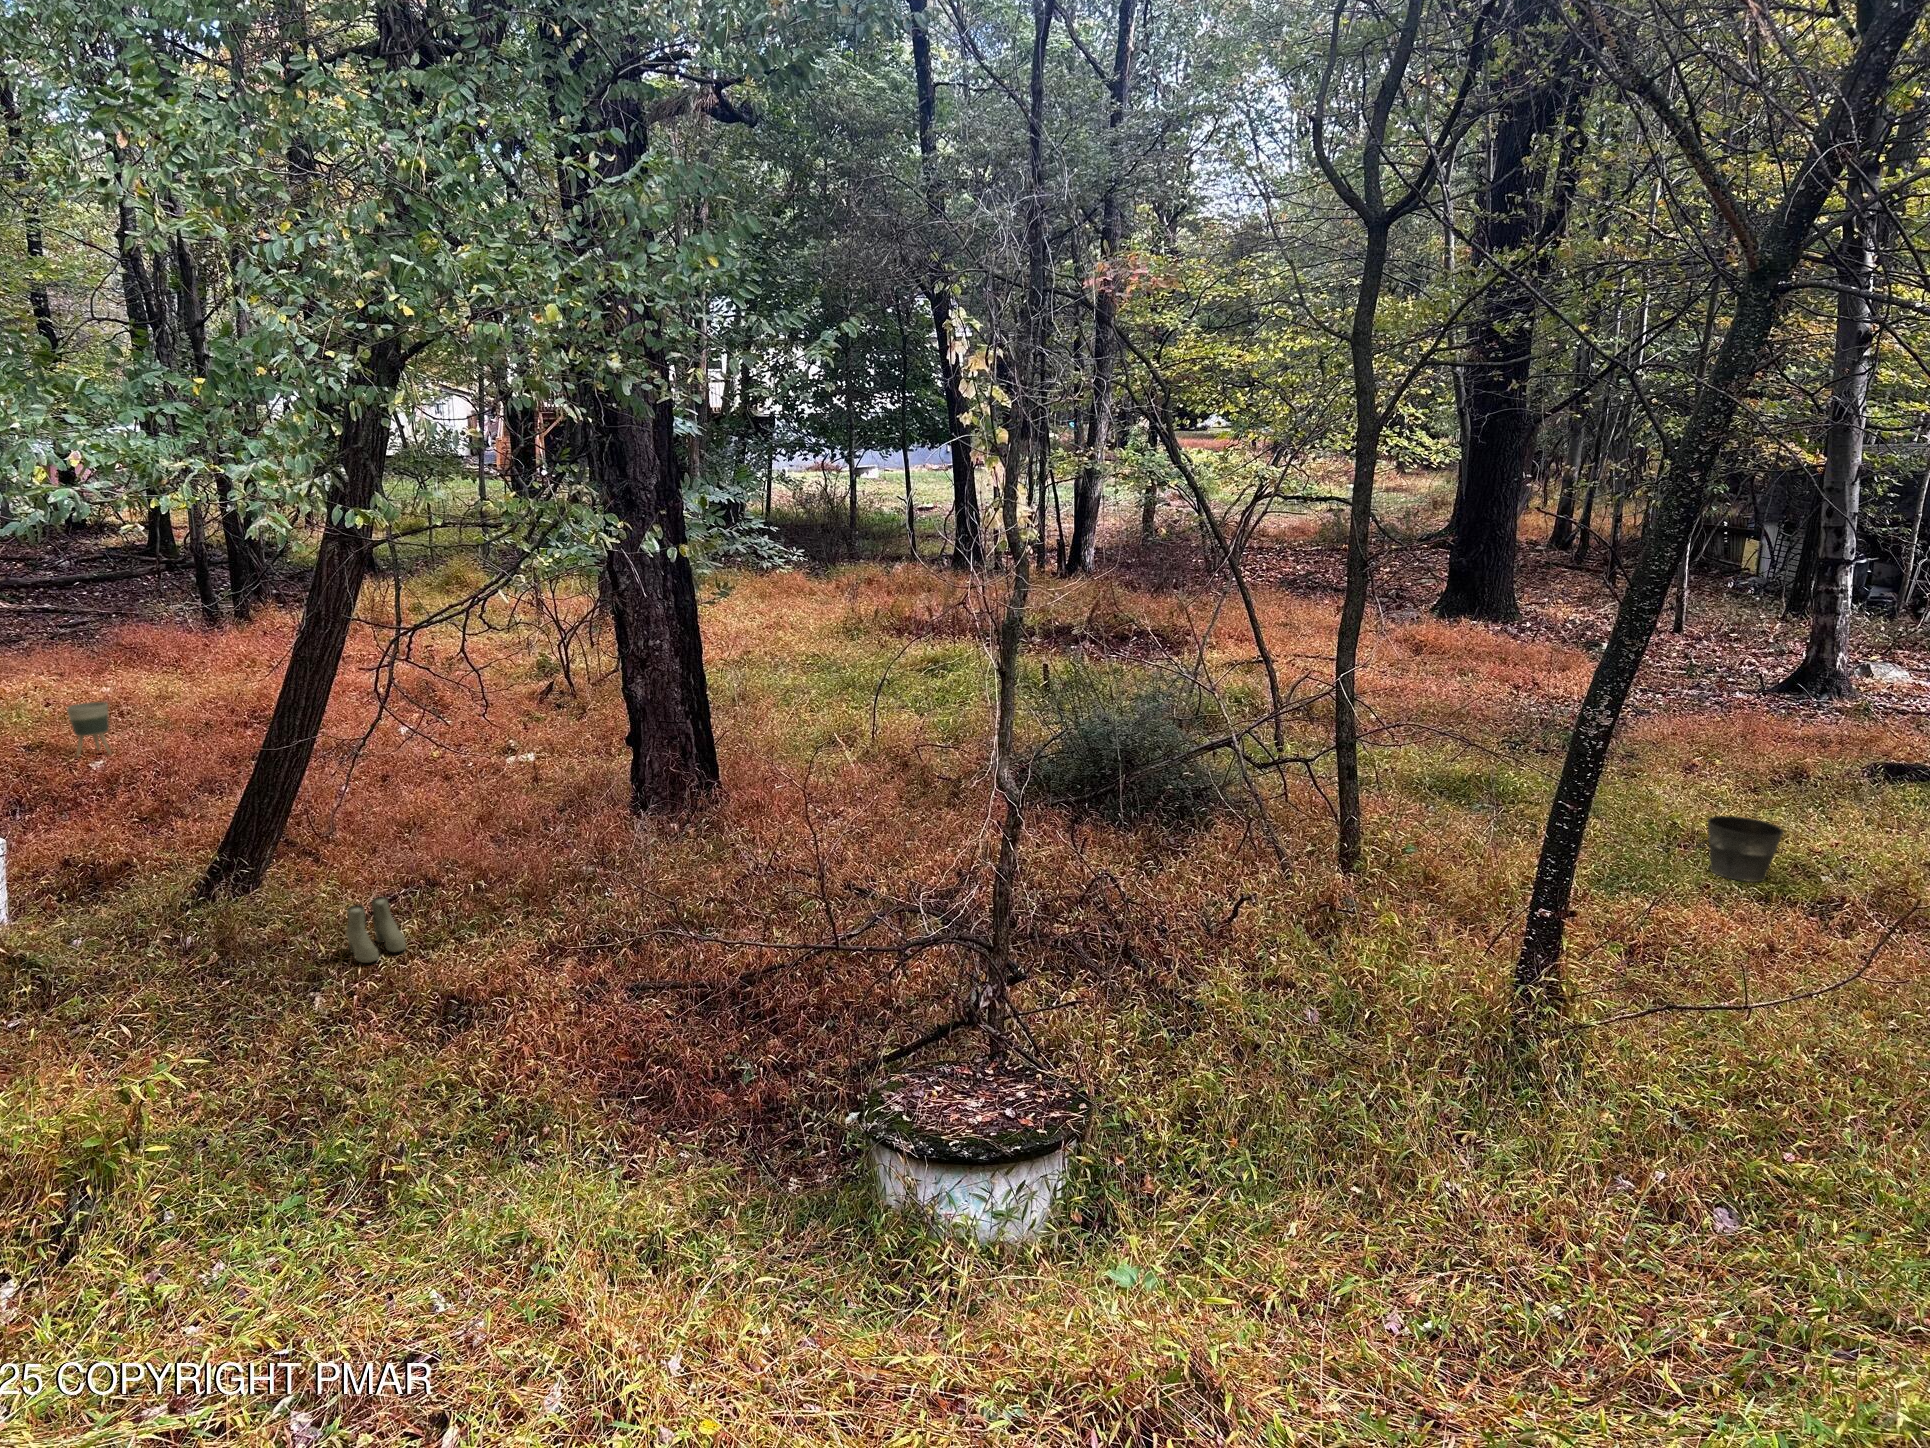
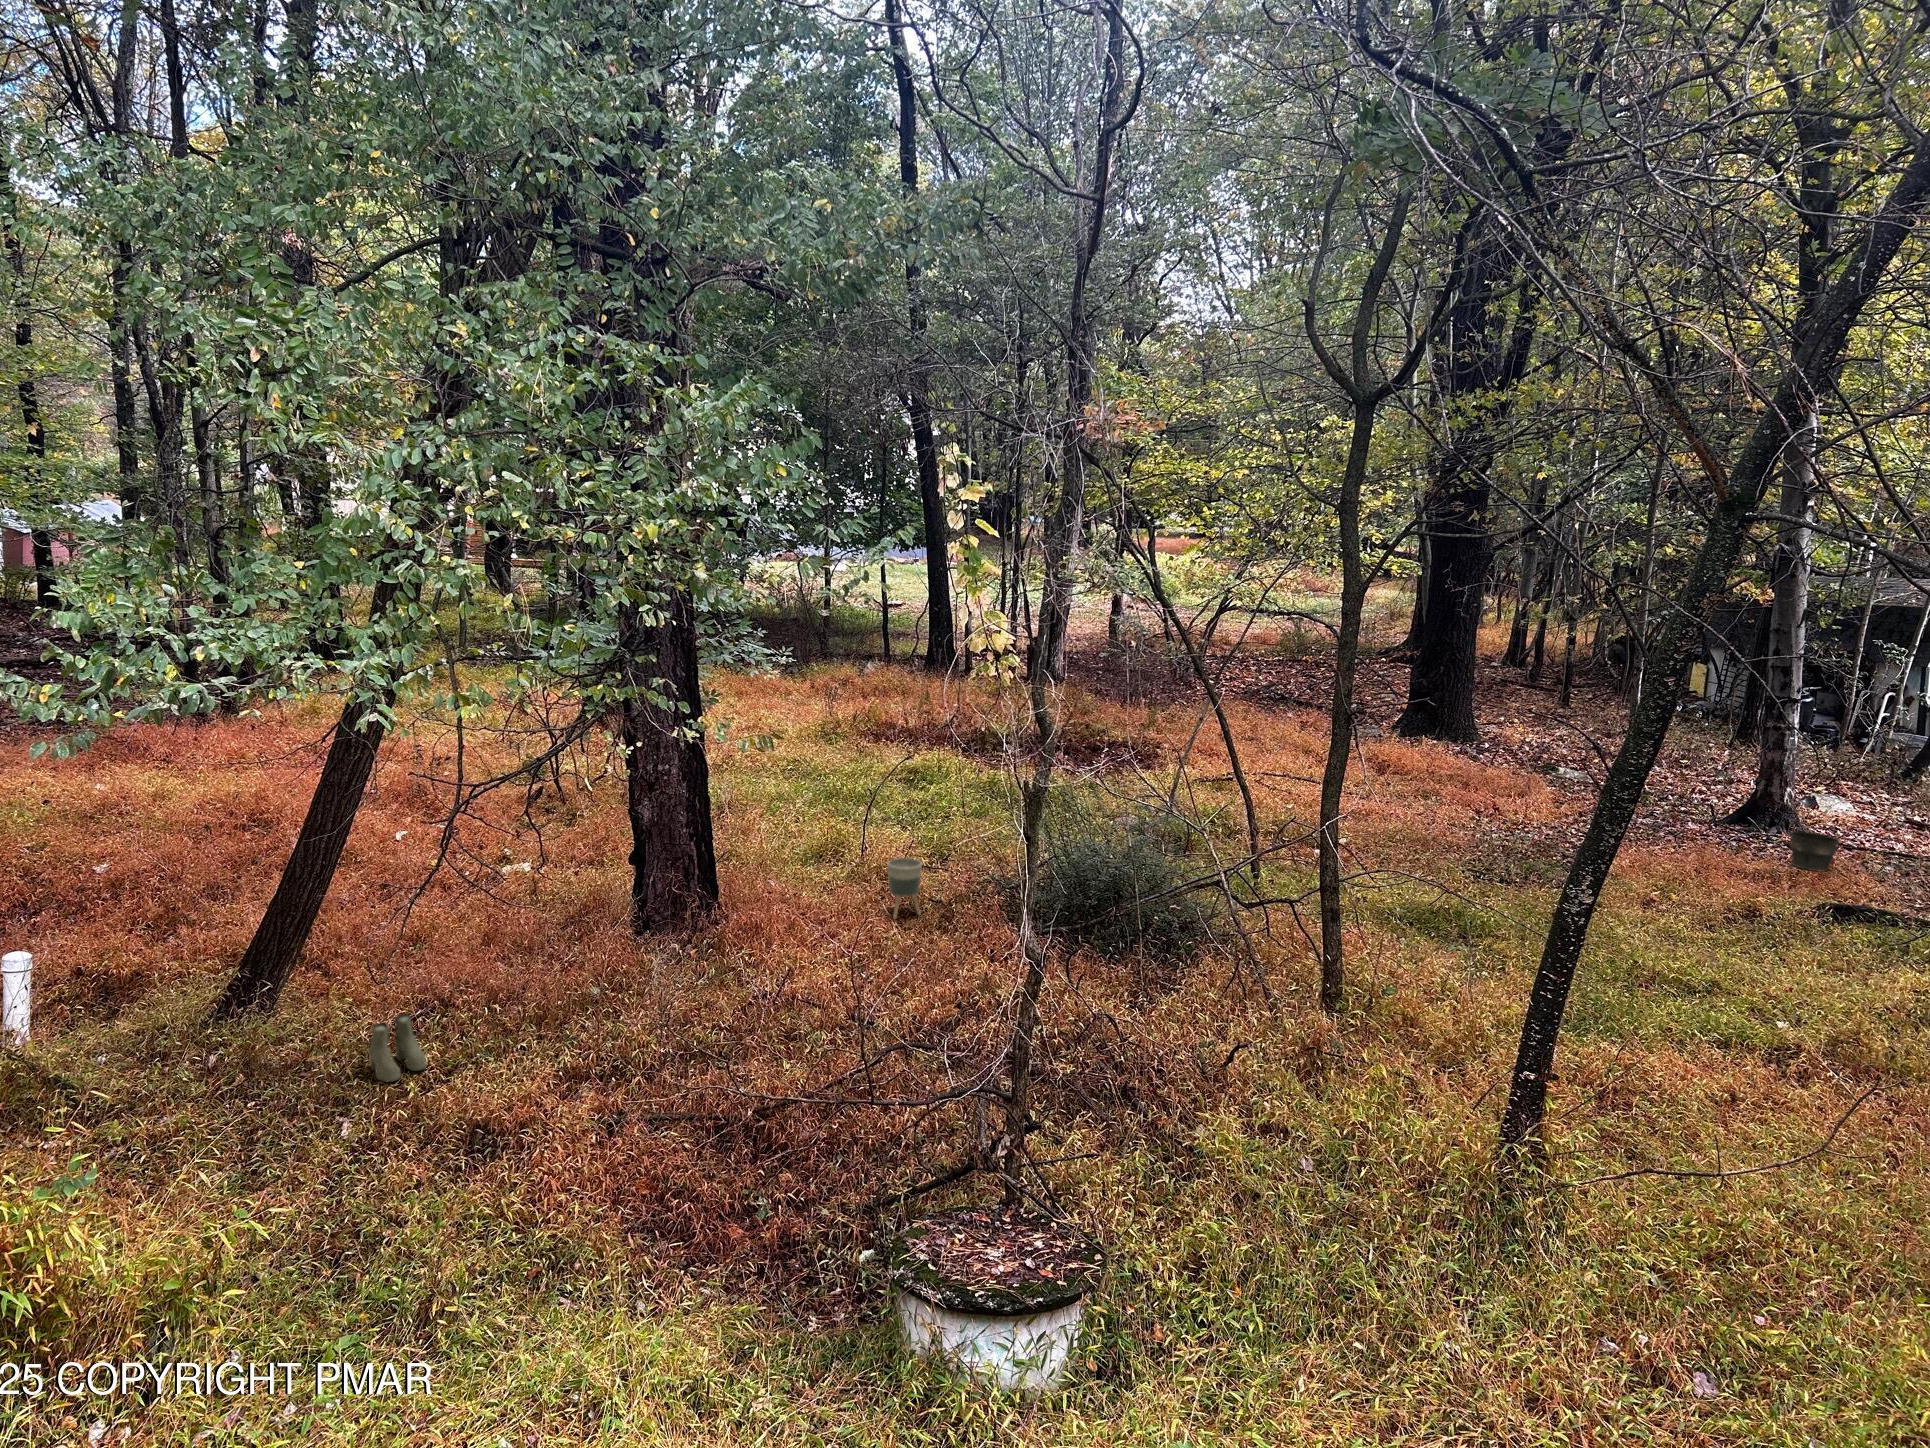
planter: present [67,702,111,757] -> present [887,858,922,919]
bucket: present [1696,816,1784,882] -> present [1784,831,1840,872]

